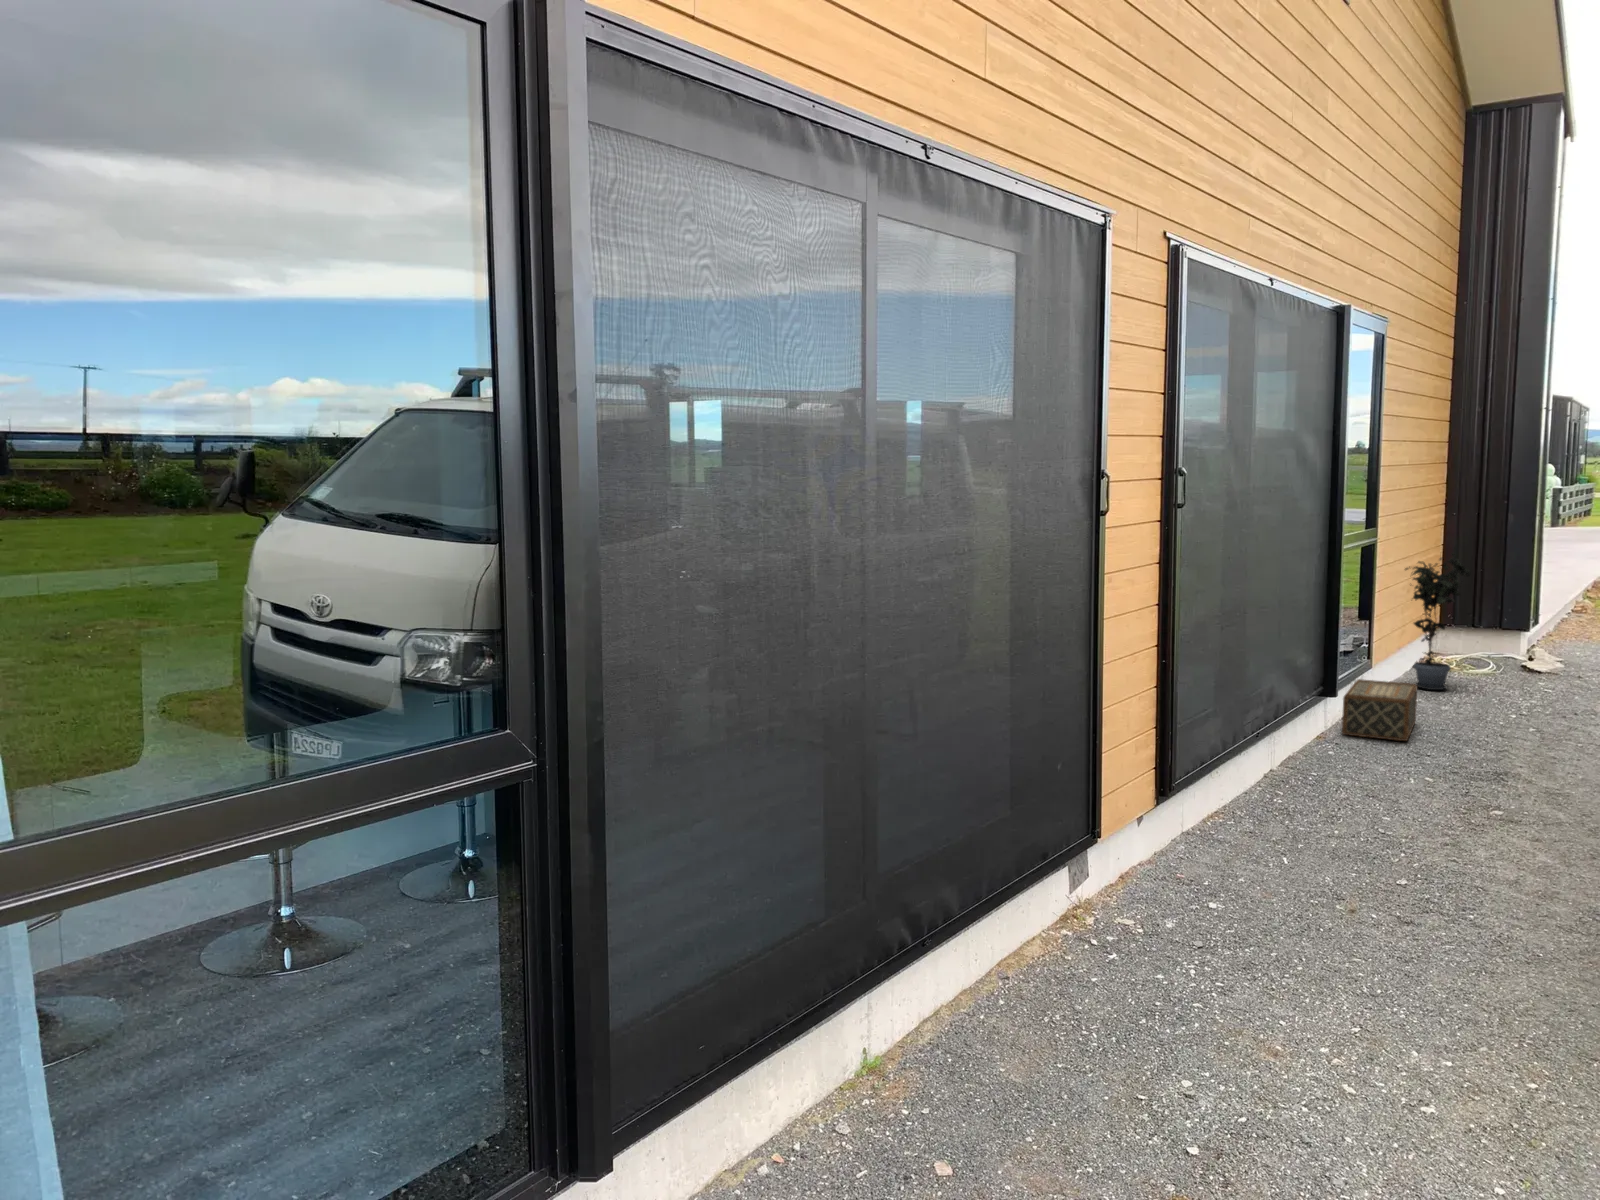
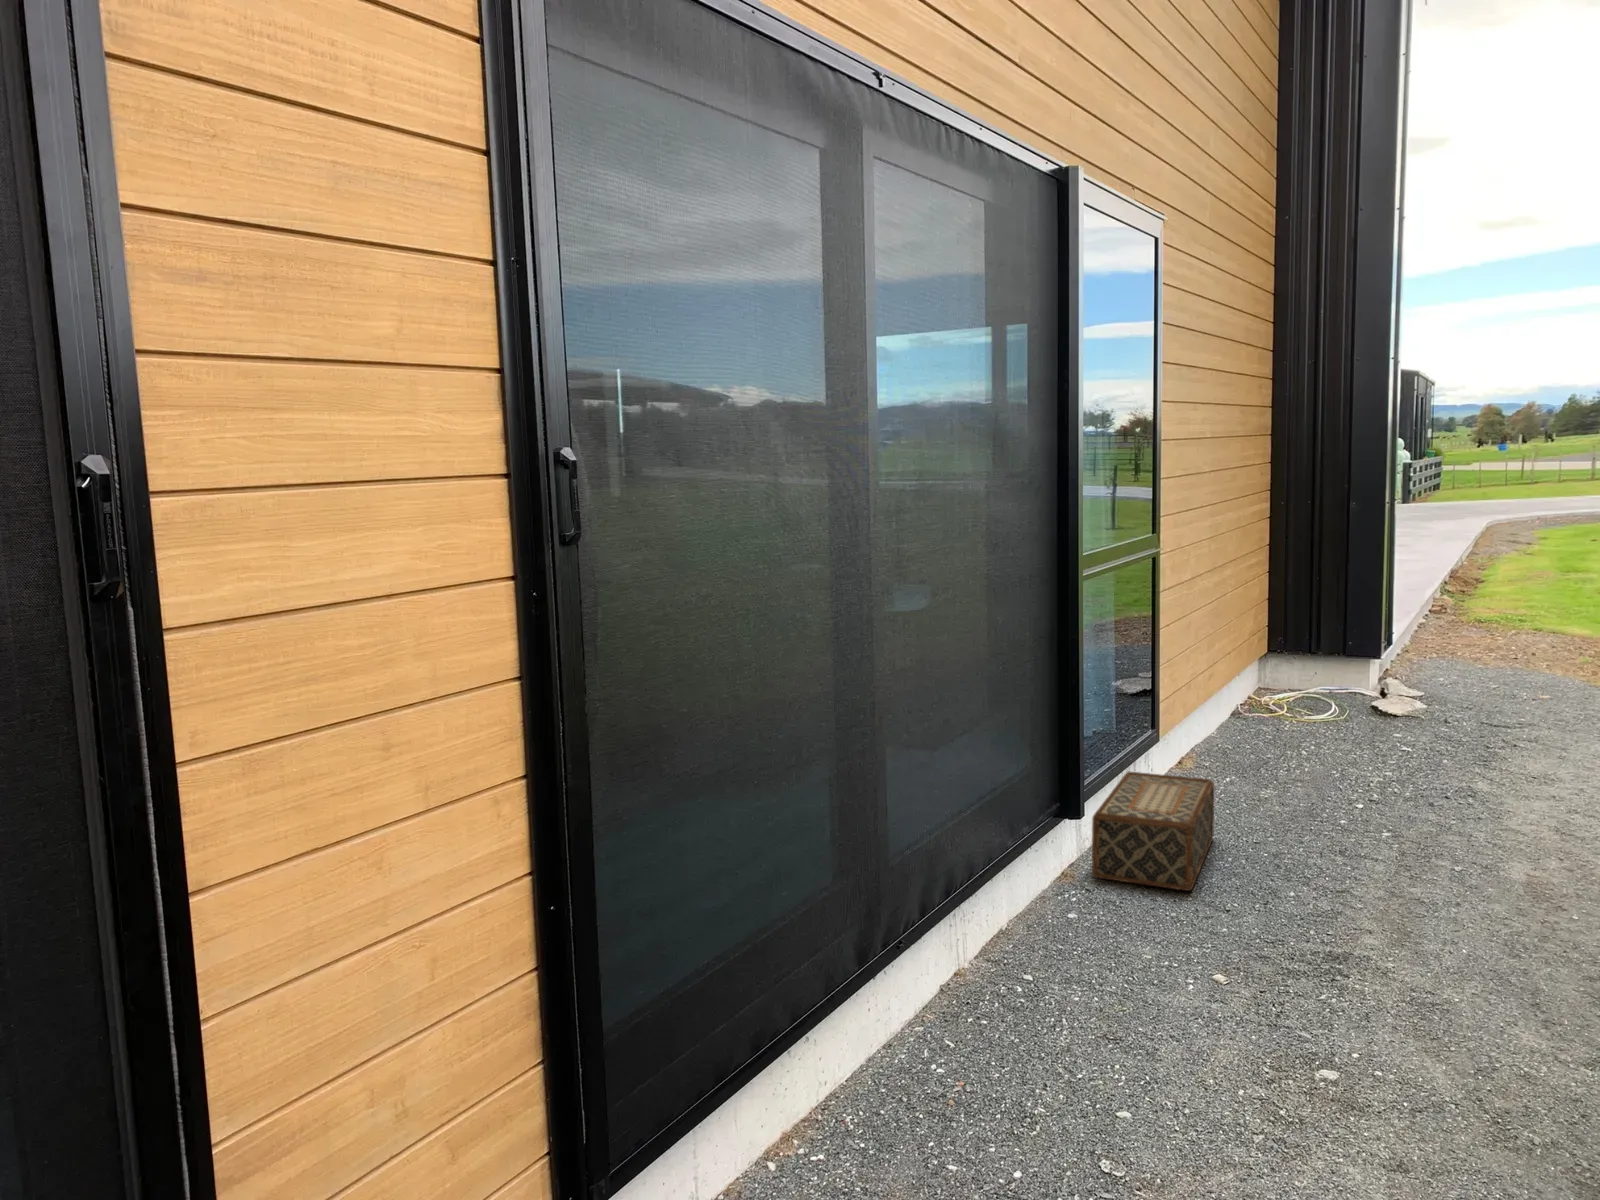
potted plant: present [1405,553,1471,690] -> none [1205,563,1300,761]

